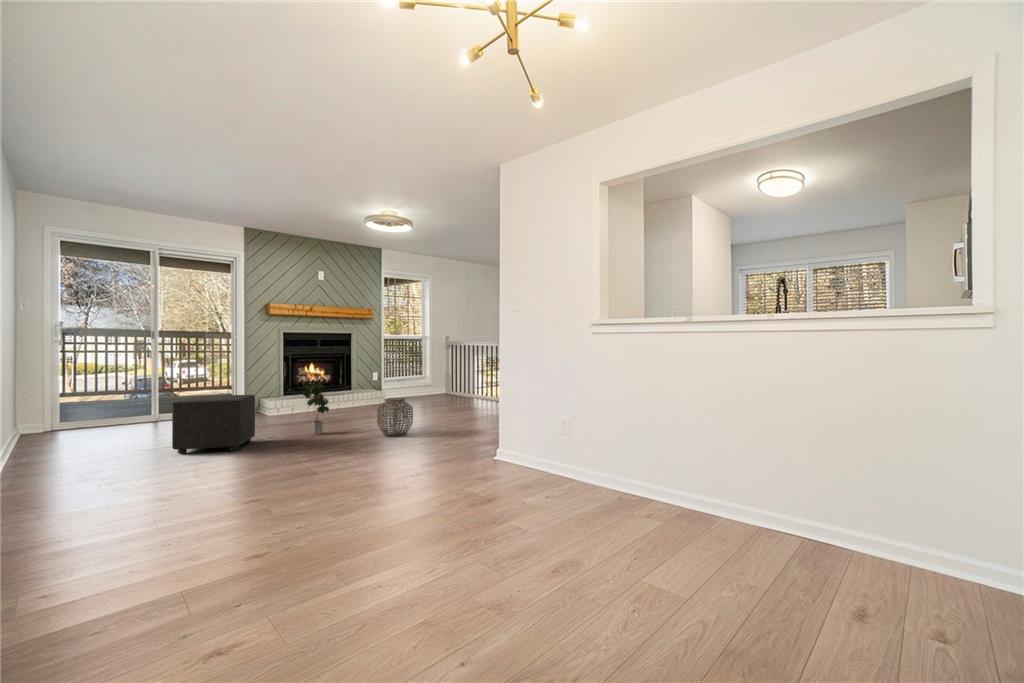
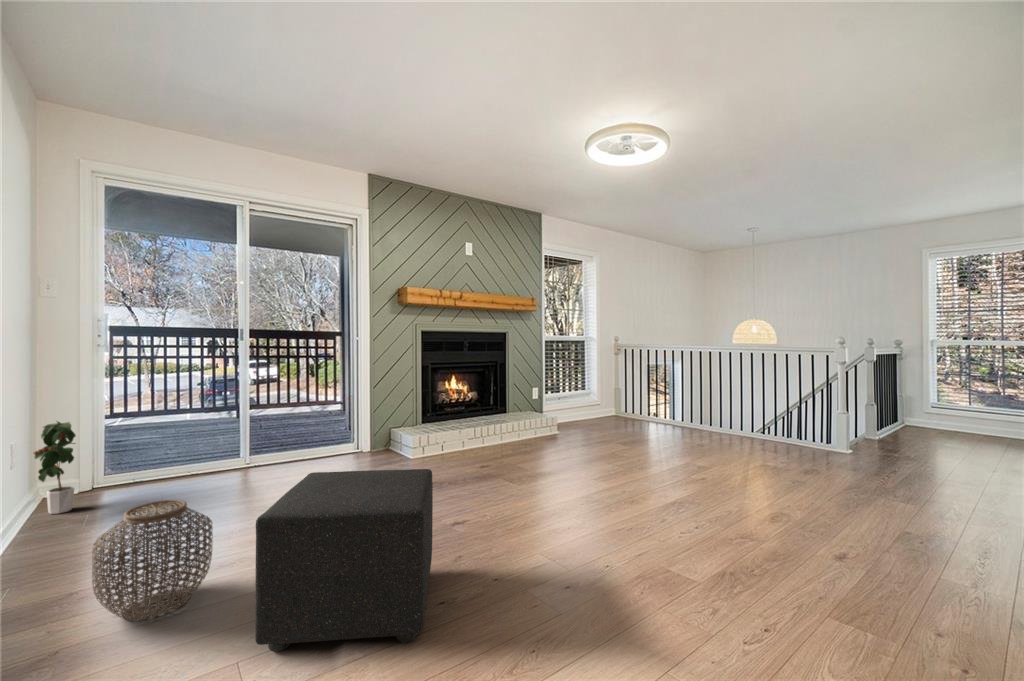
potted plant: present [301,383,329,435] -> present [33,421,75,514]
woven basket: present [377,398,413,437] -> present [92,500,213,620]

